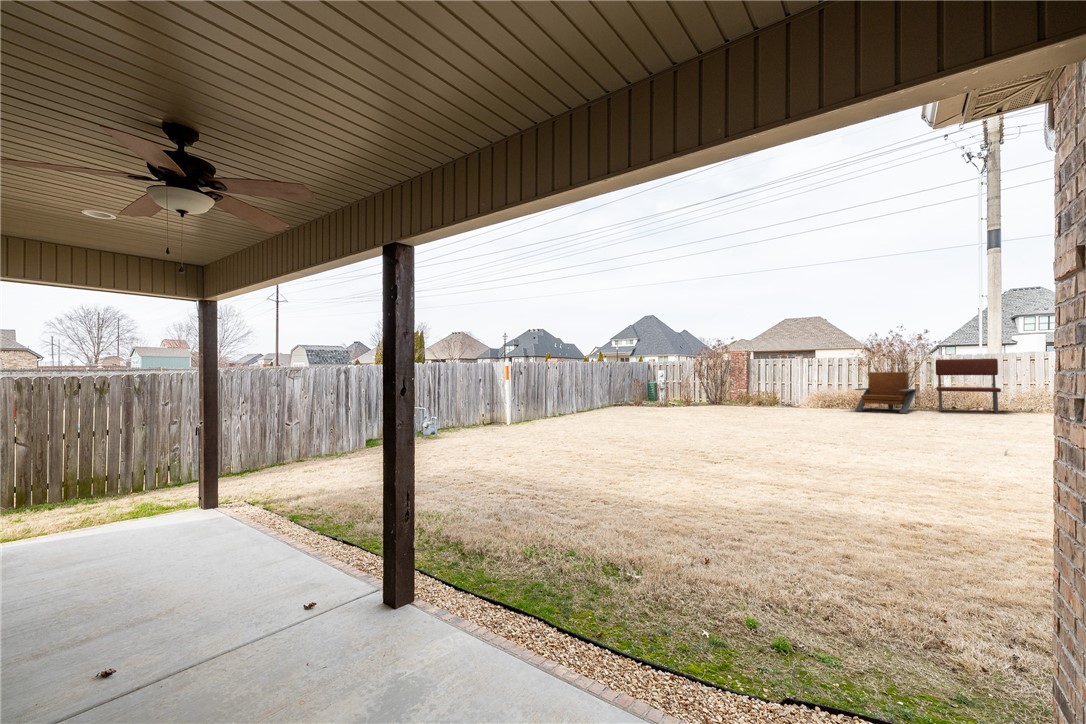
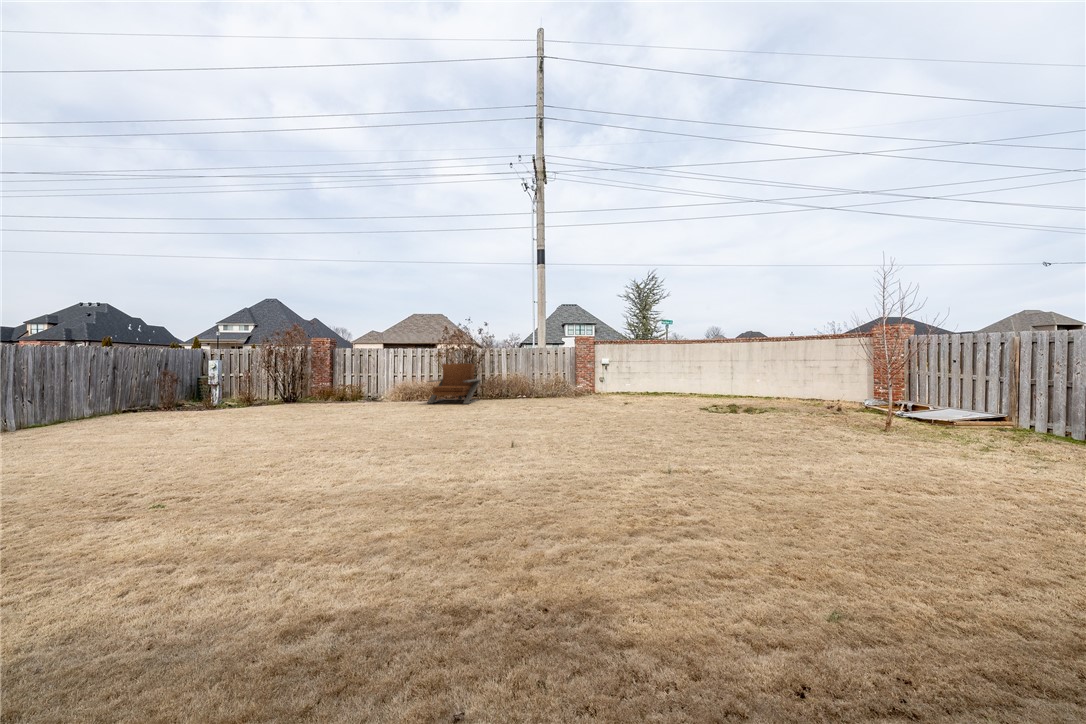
bench: present [936,359,1001,413] -> none [493,352,536,400]

